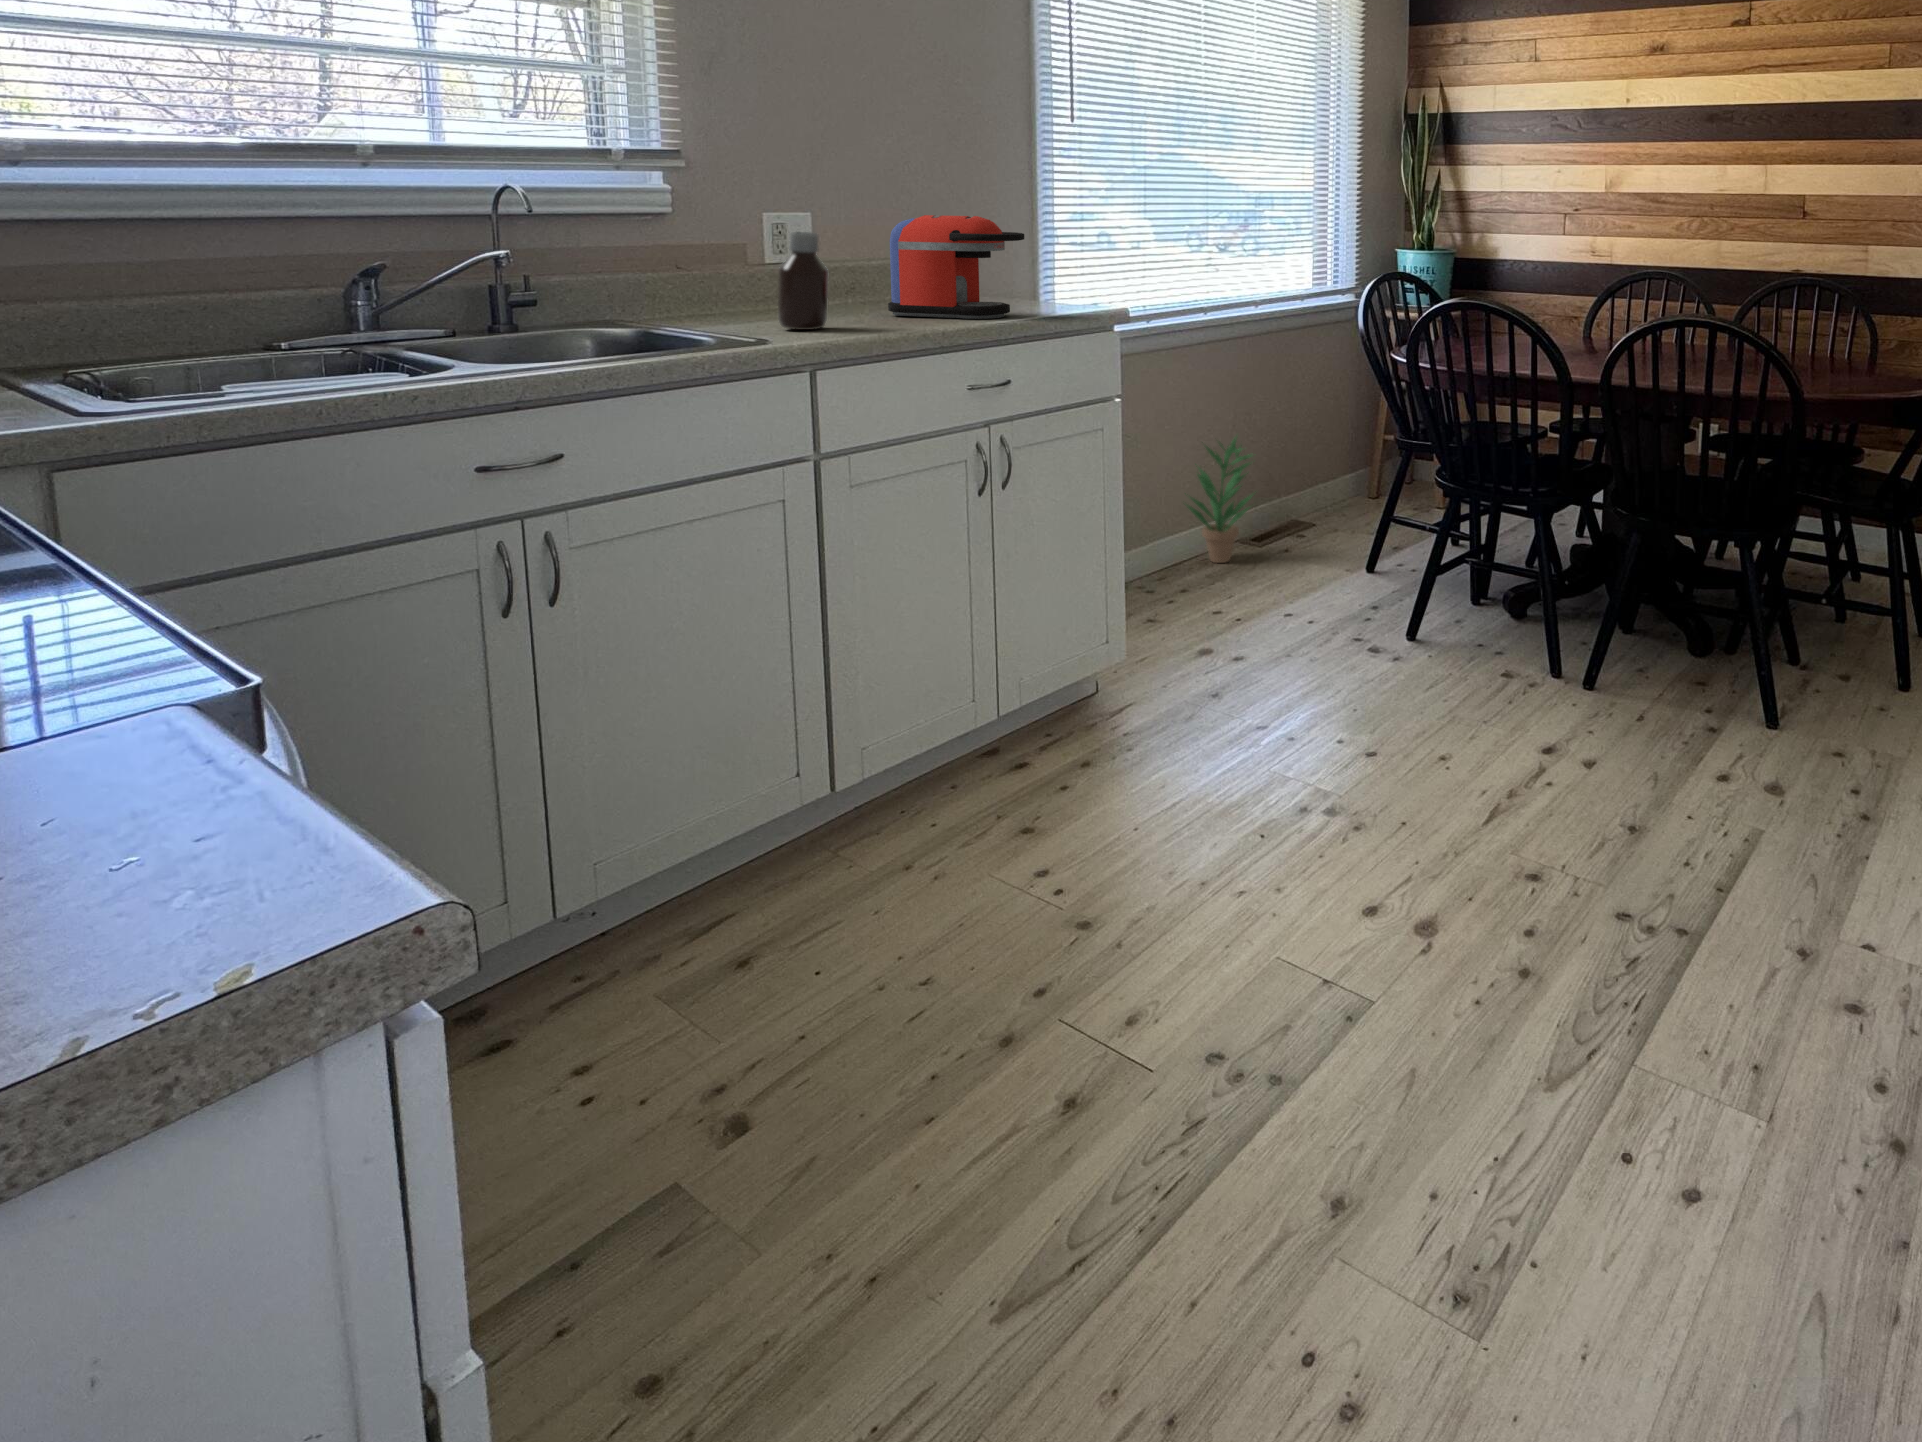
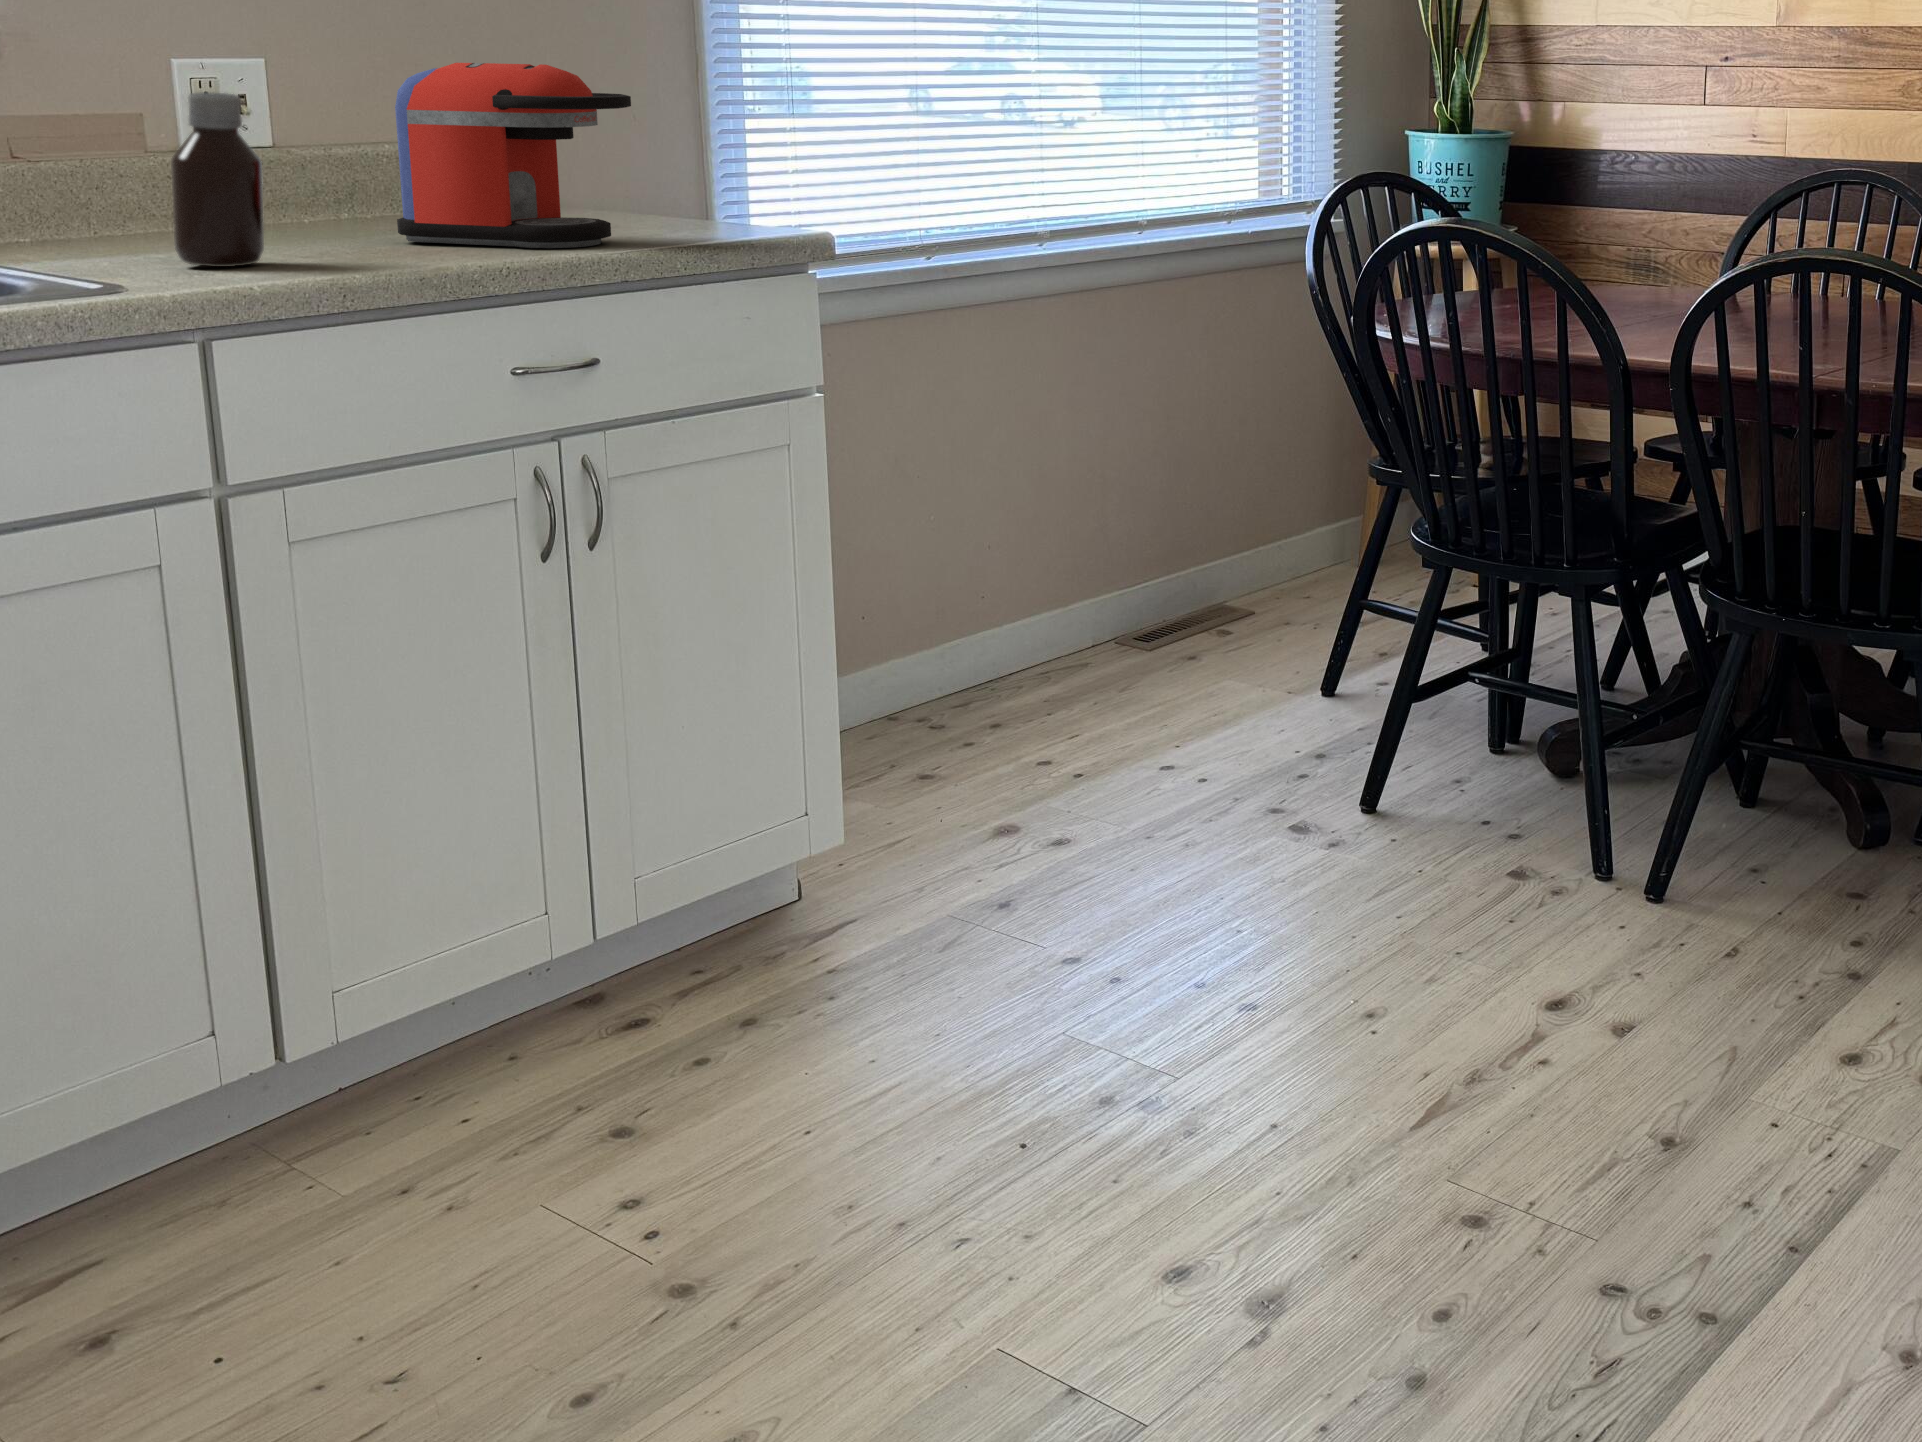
potted plant: present [1187,437,1252,563] -> none [994,452,1132,680]

